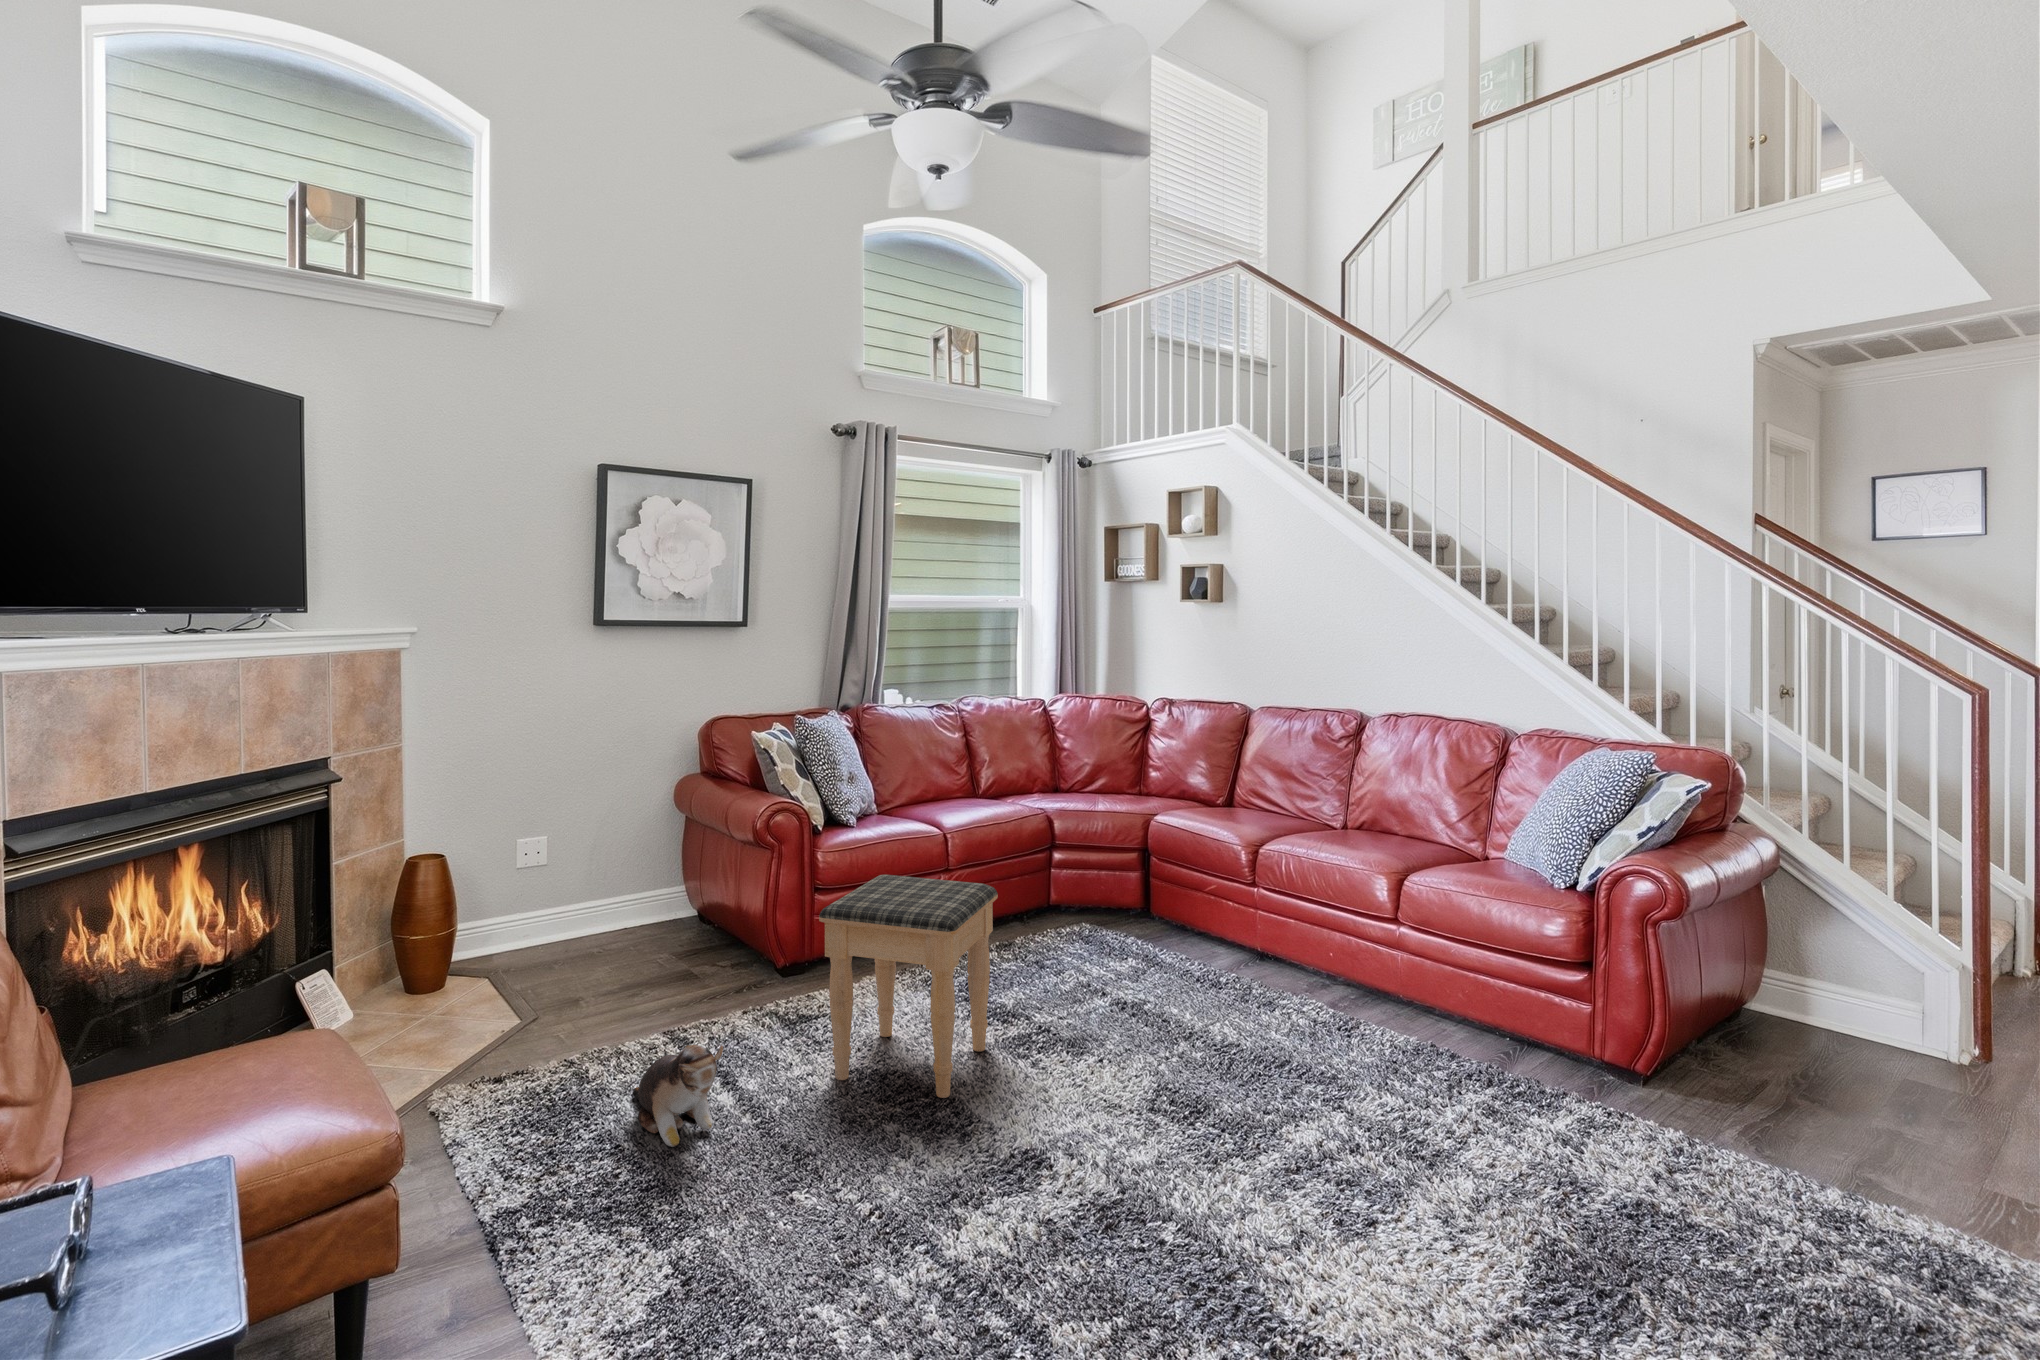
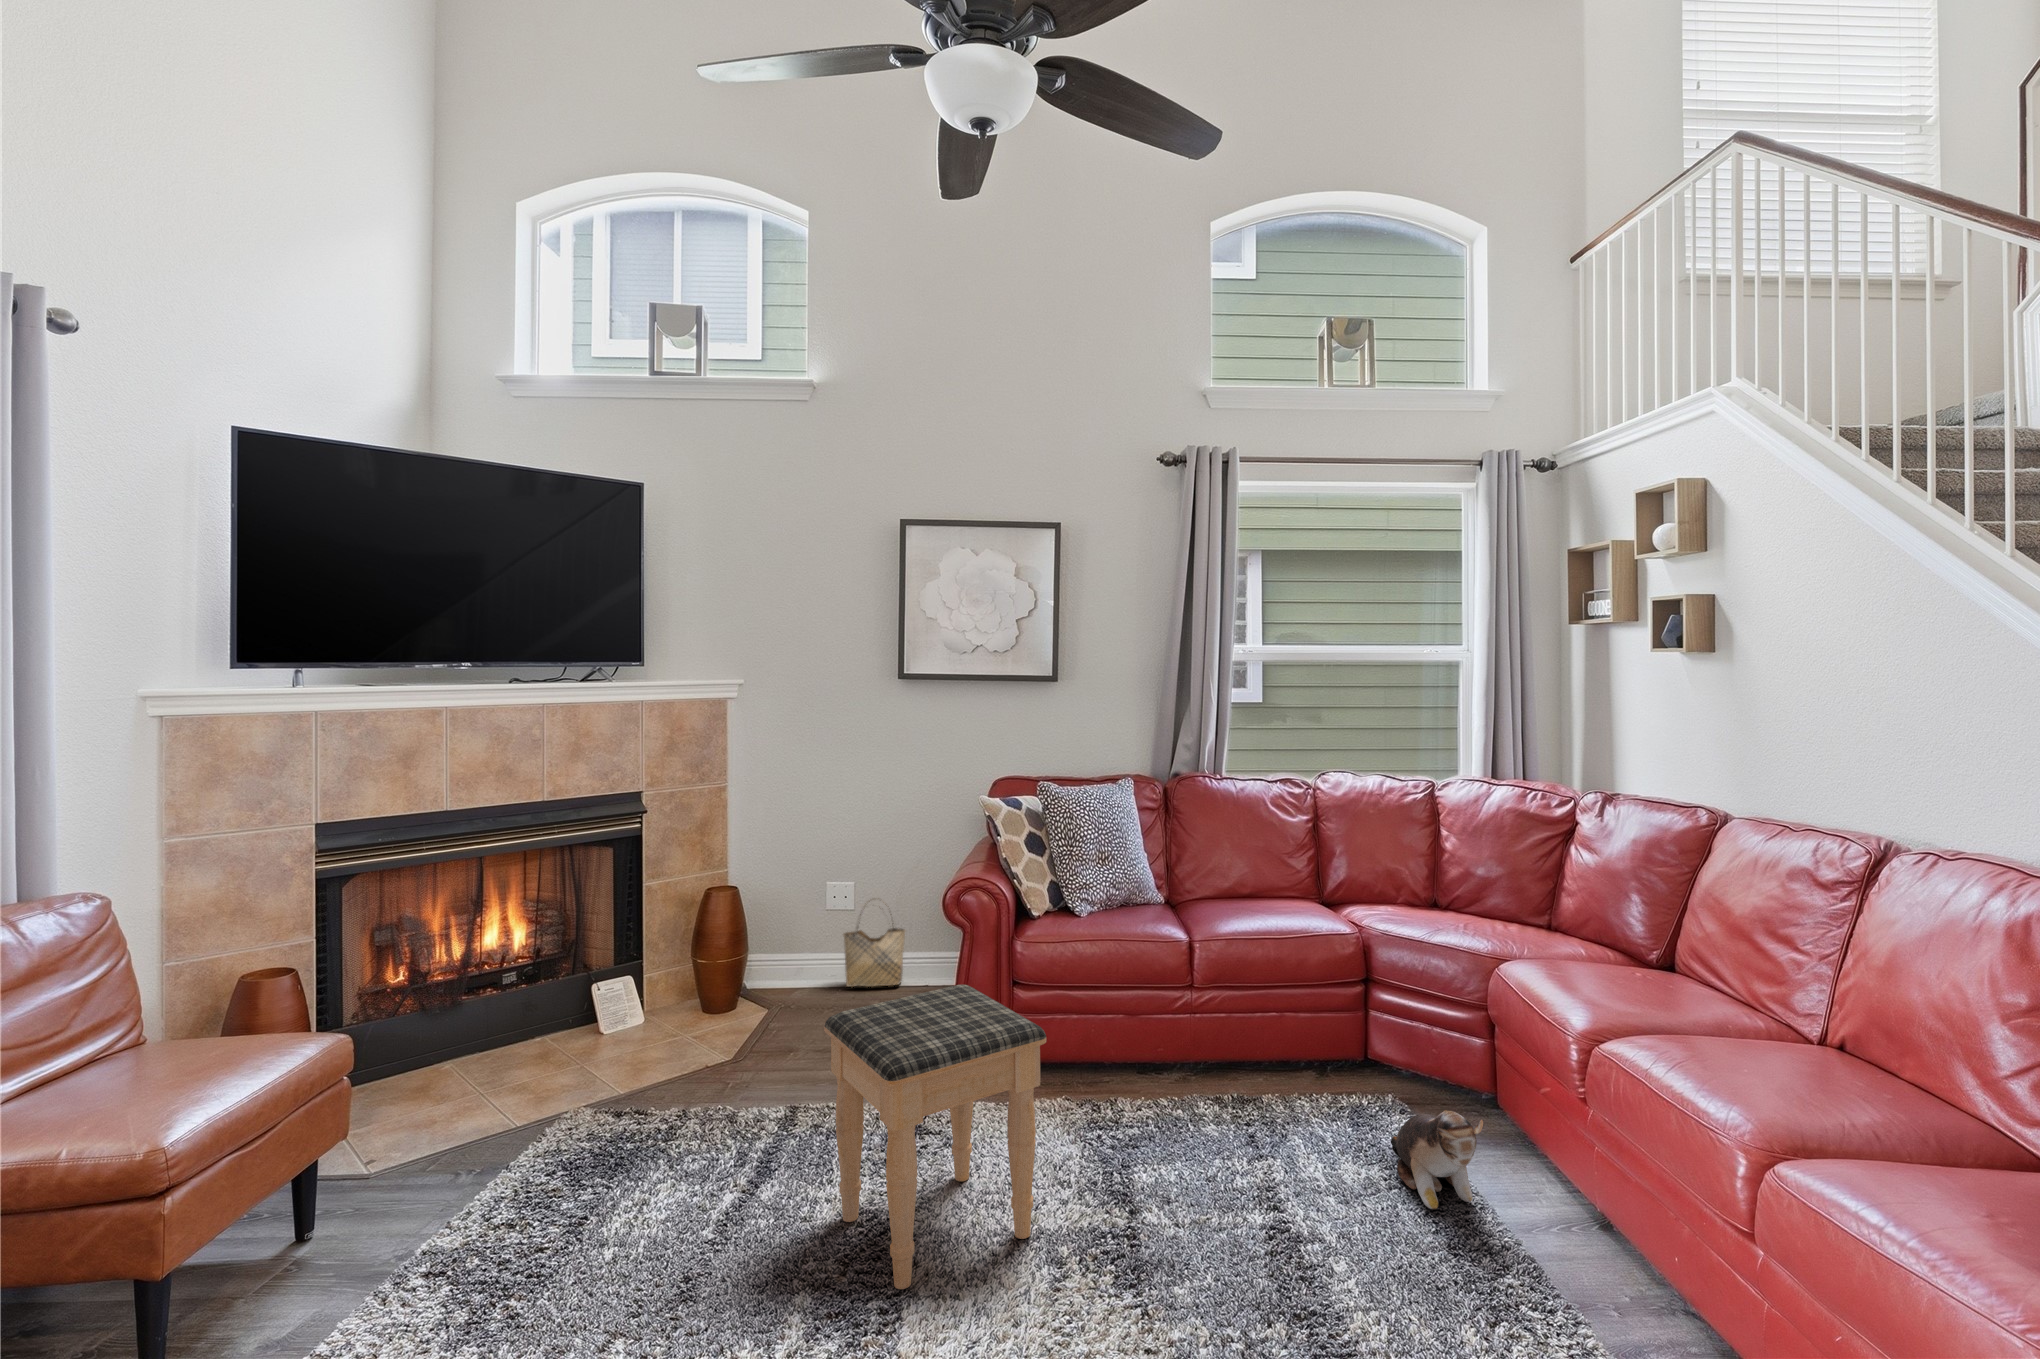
woven basket: none [541,853,606,947] -> present [843,901,905,987]
plush toy: present [633,1045,723,1147] -> present [1391,1110,1483,1209]

